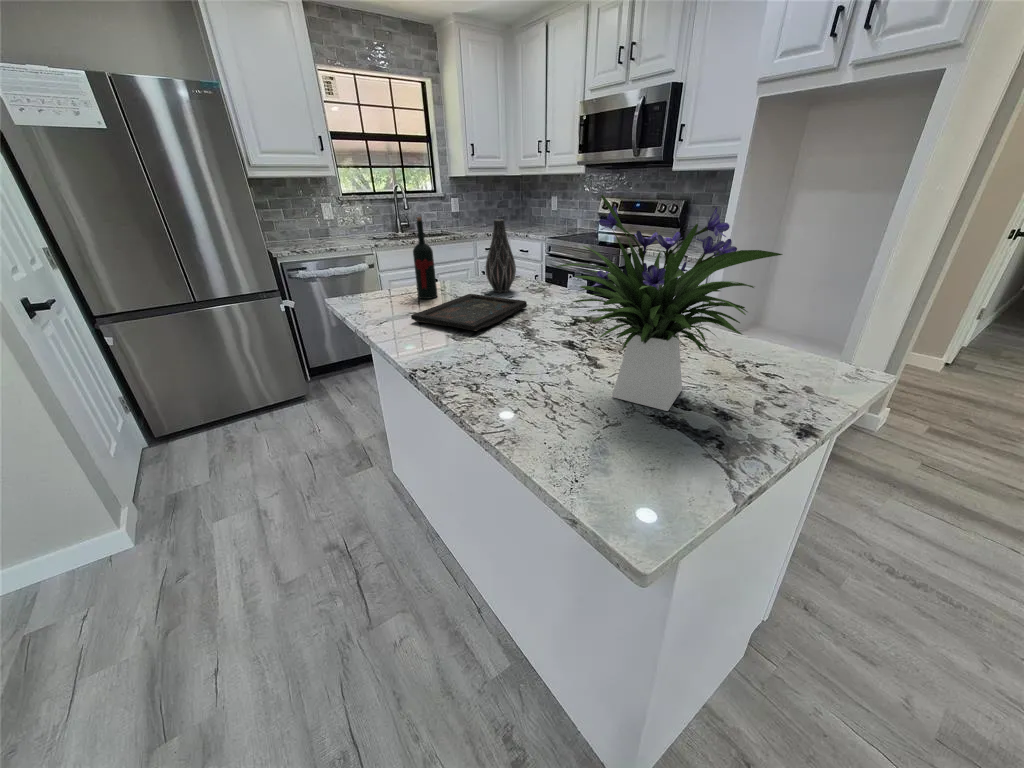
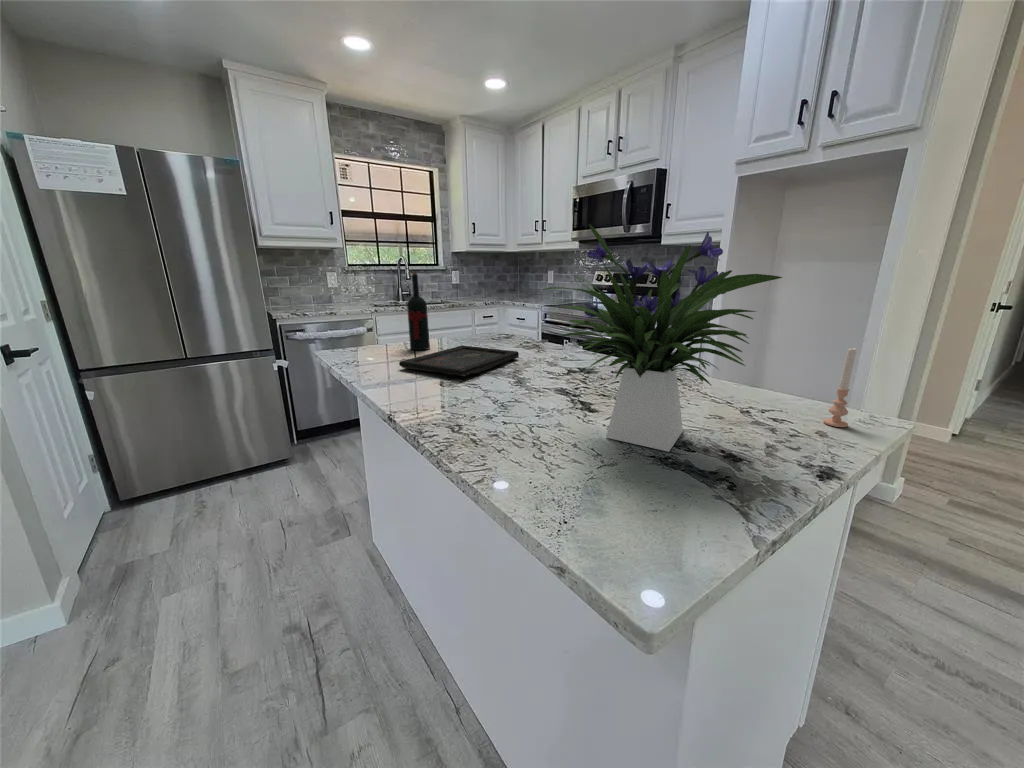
vase: present [486,220,516,293] -> none [479,276,509,346]
candle: none [813,310,851,384] -> present [824,348,856,427]

